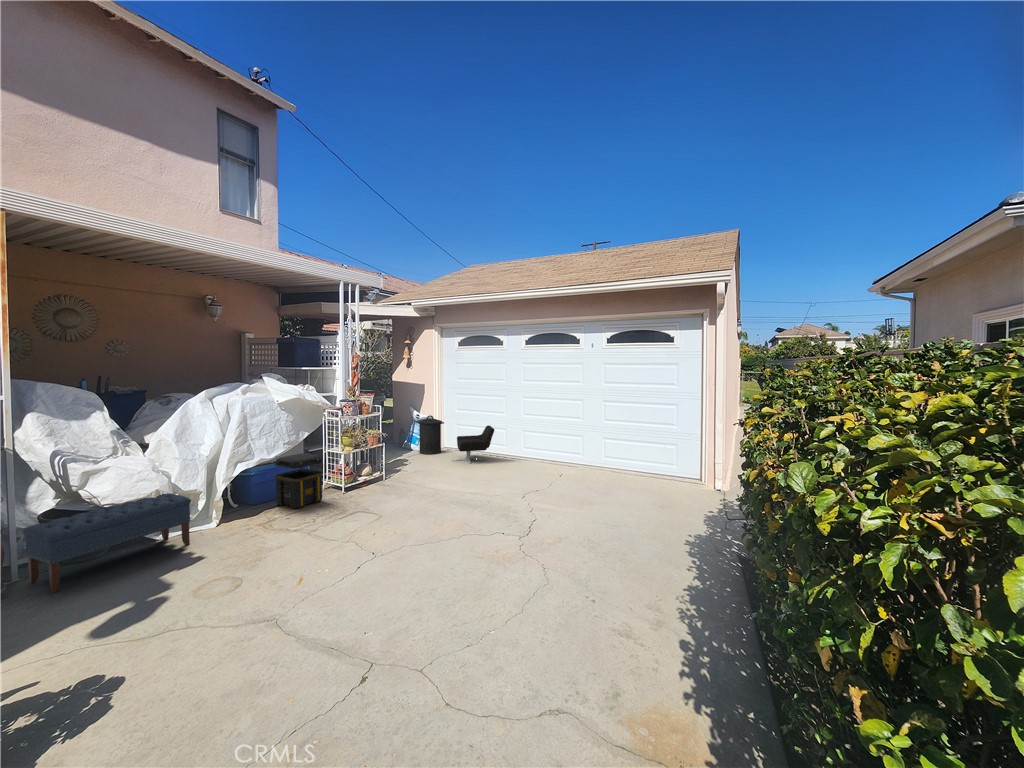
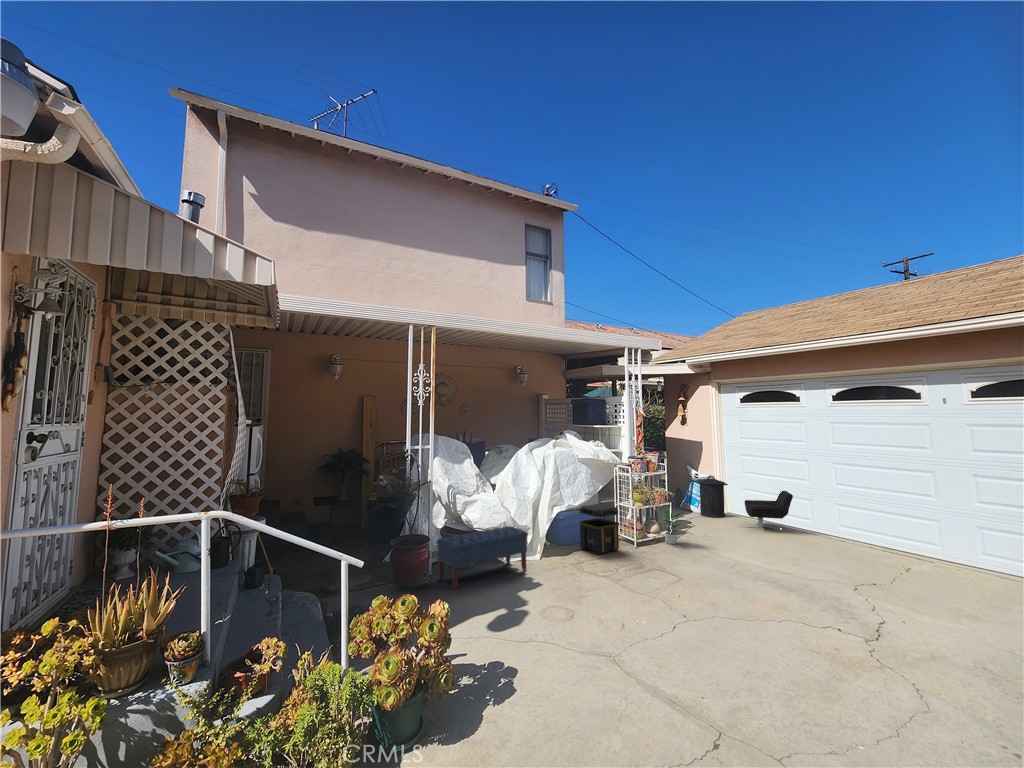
potted plant: none [372,451,397,486] -> present [662,508,684,544]

